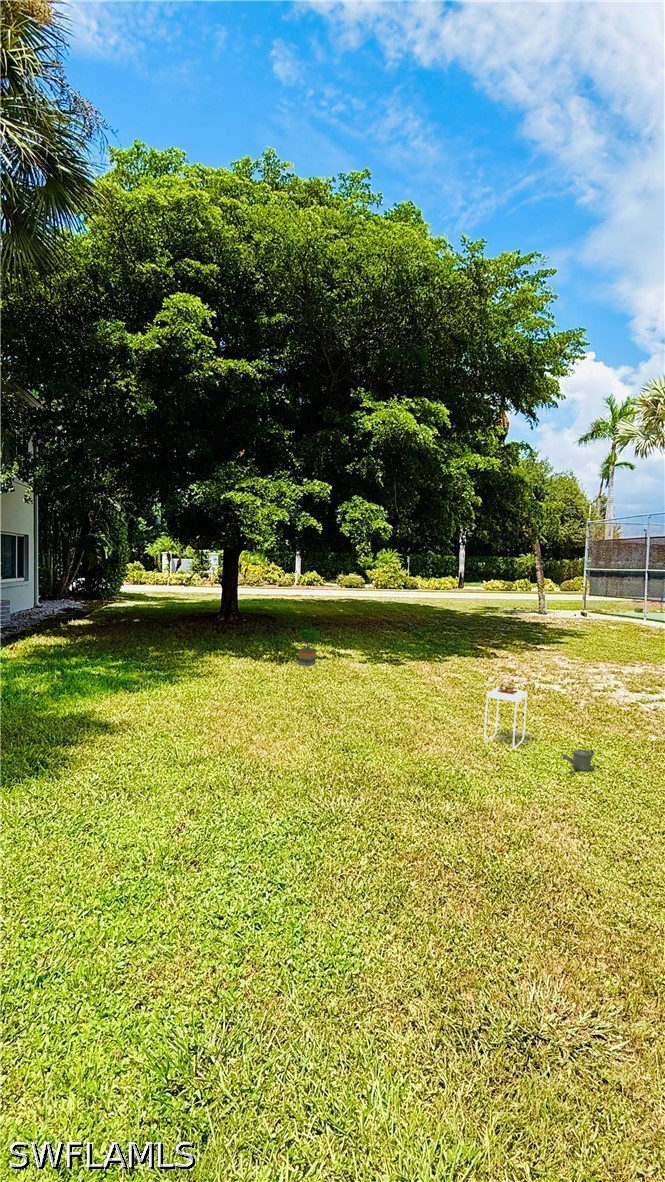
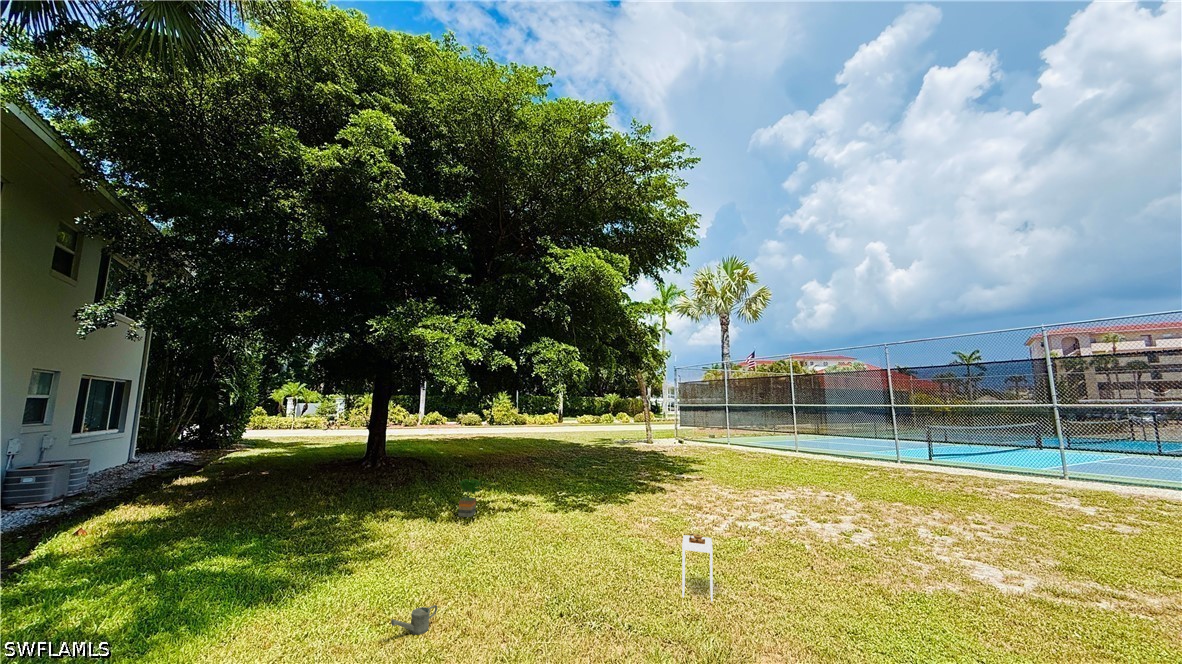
watering can: present [563,749,594,772] -> present [391,605,437,635]

